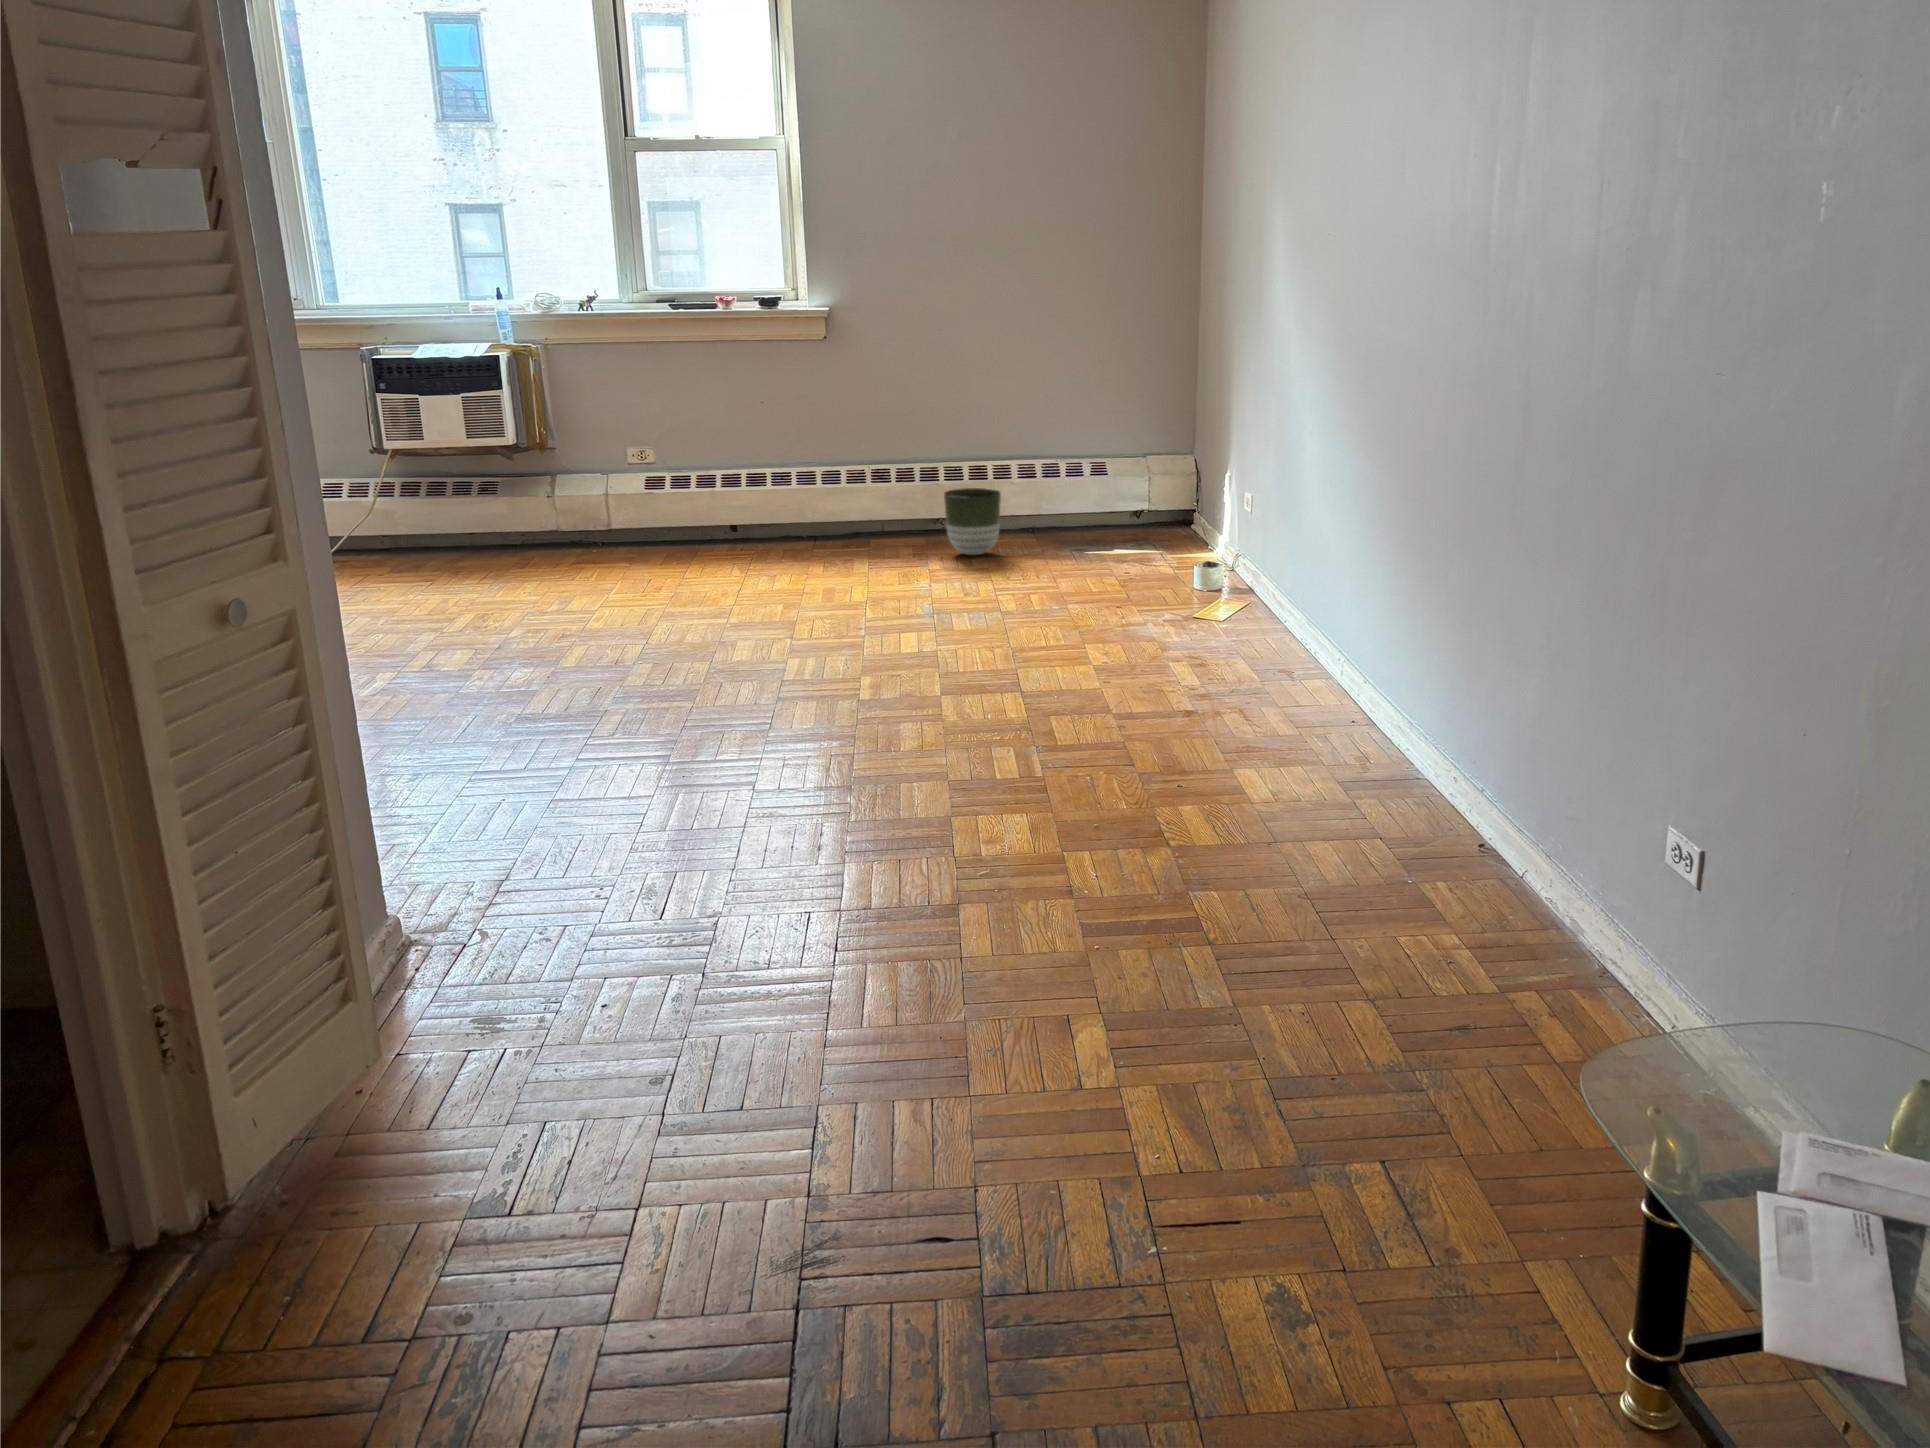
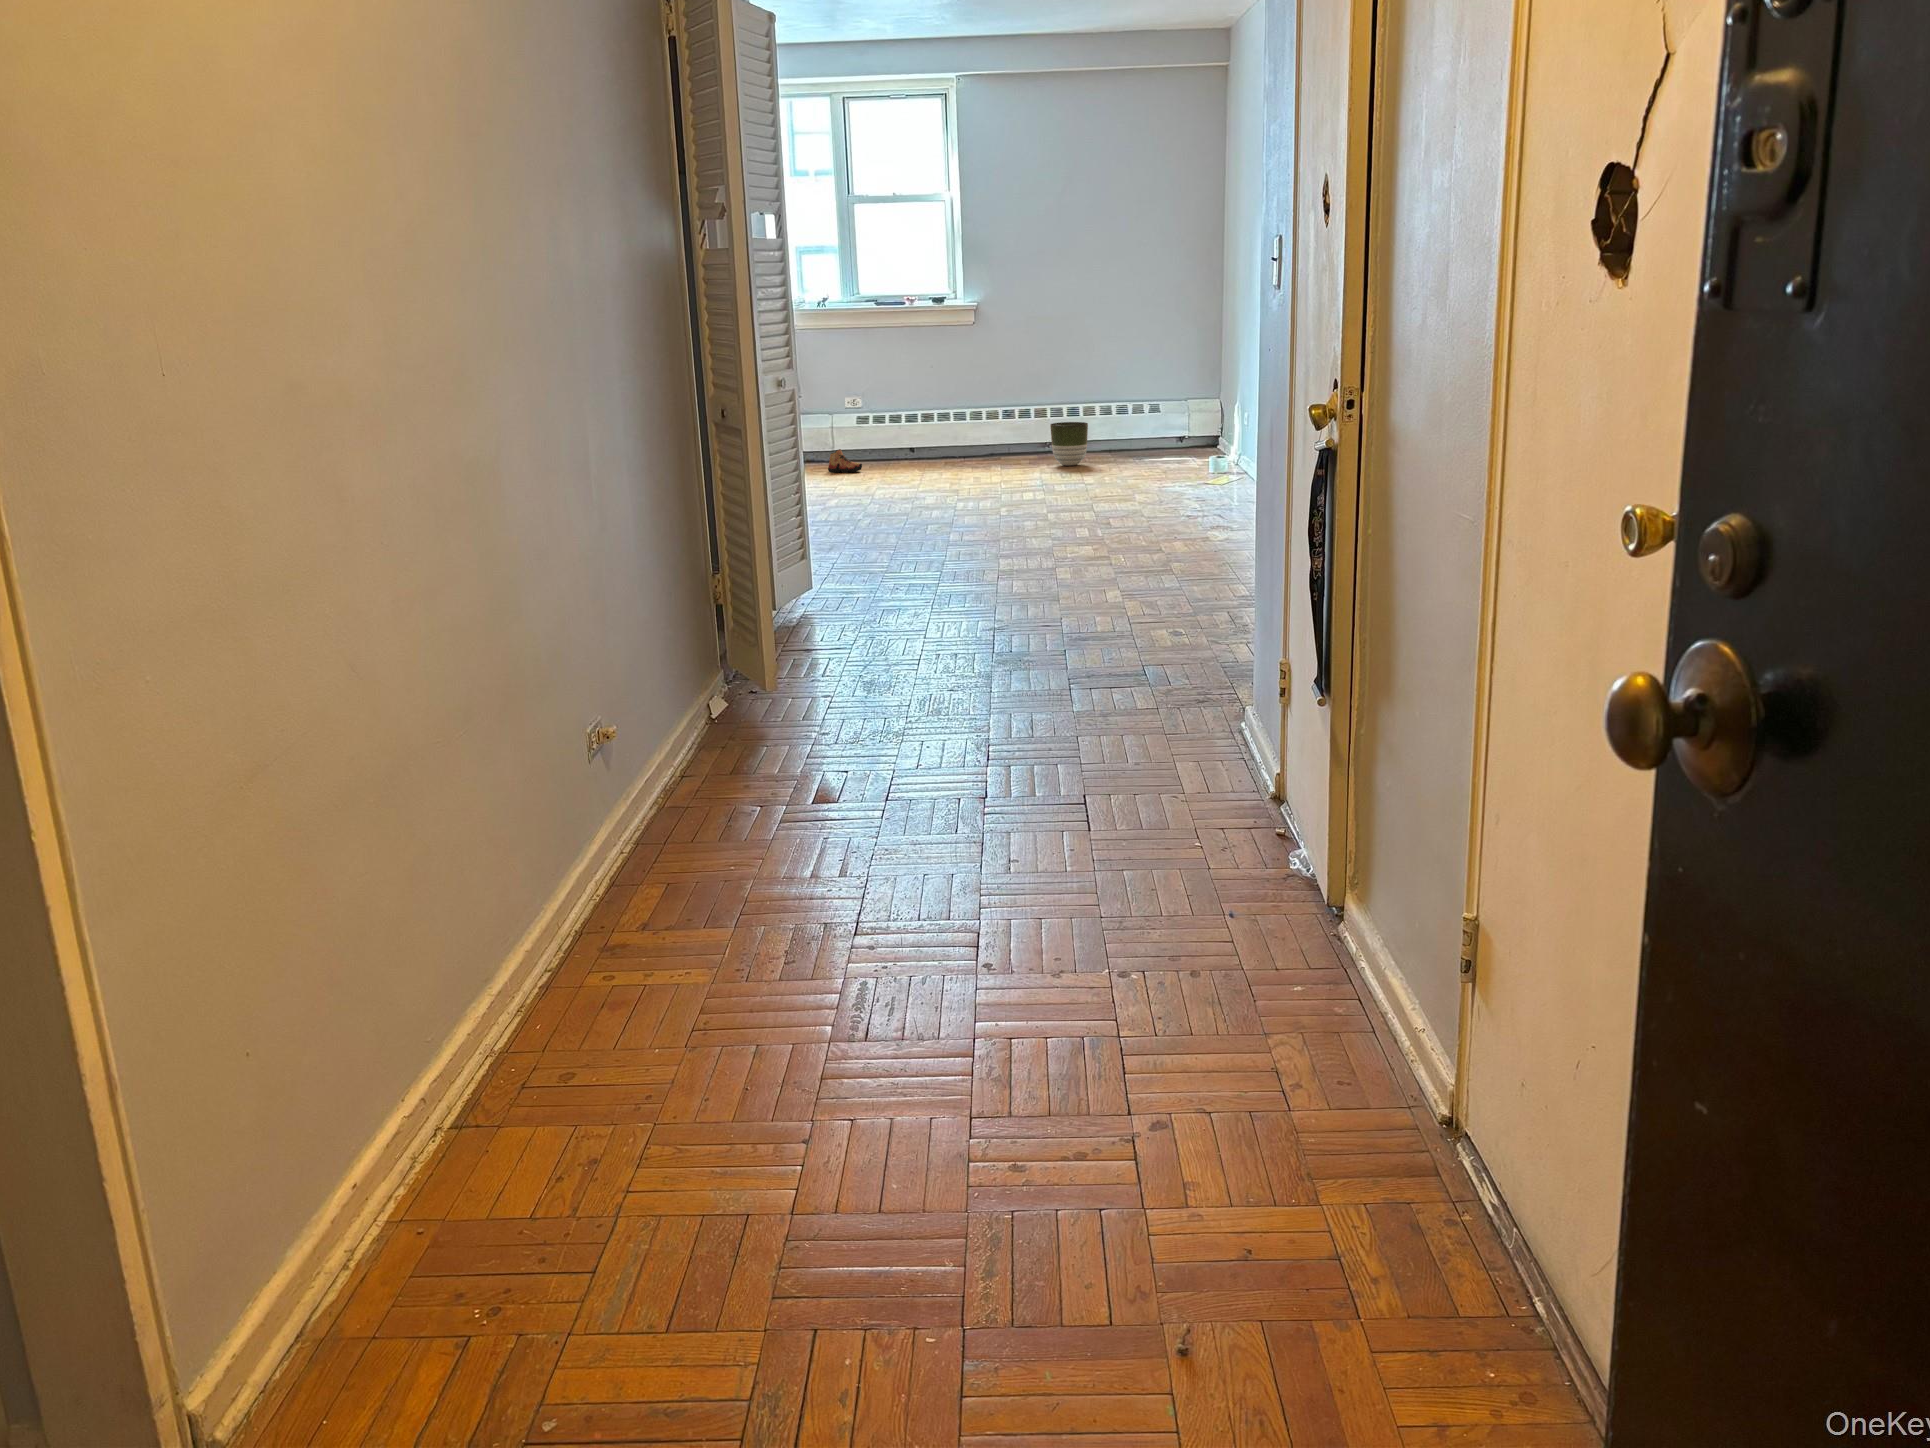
shoe: none [601,529,654,566] -> present [828,449,862,473]

